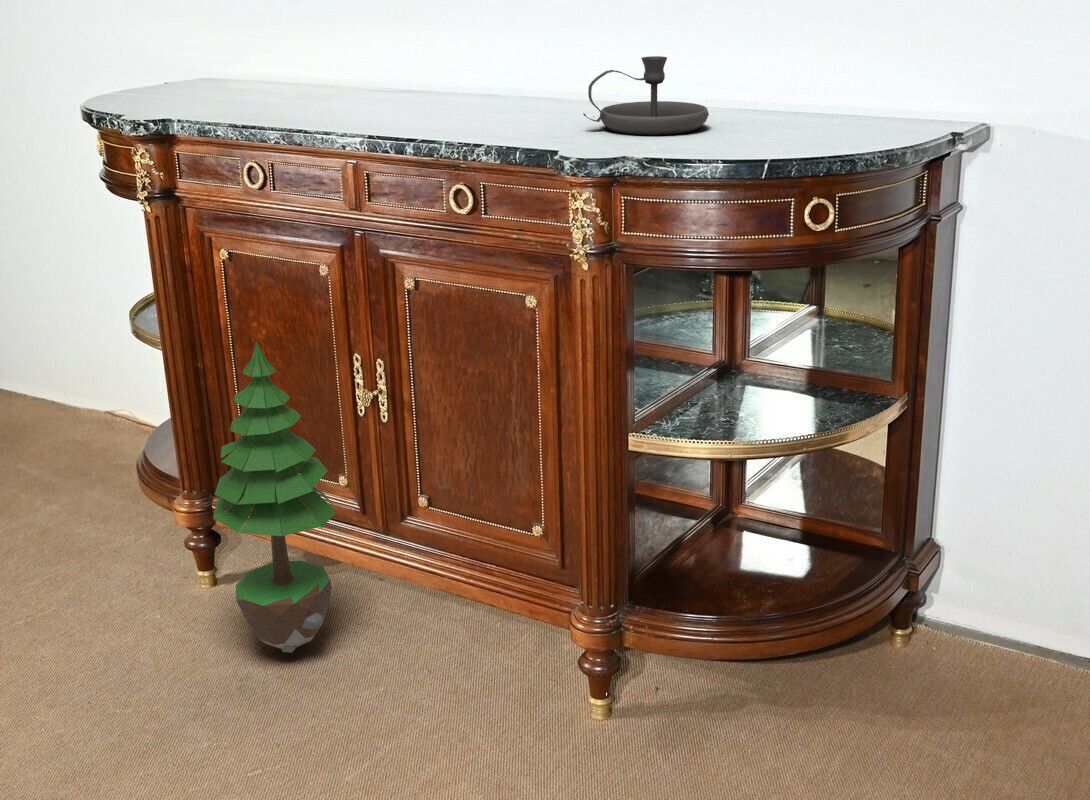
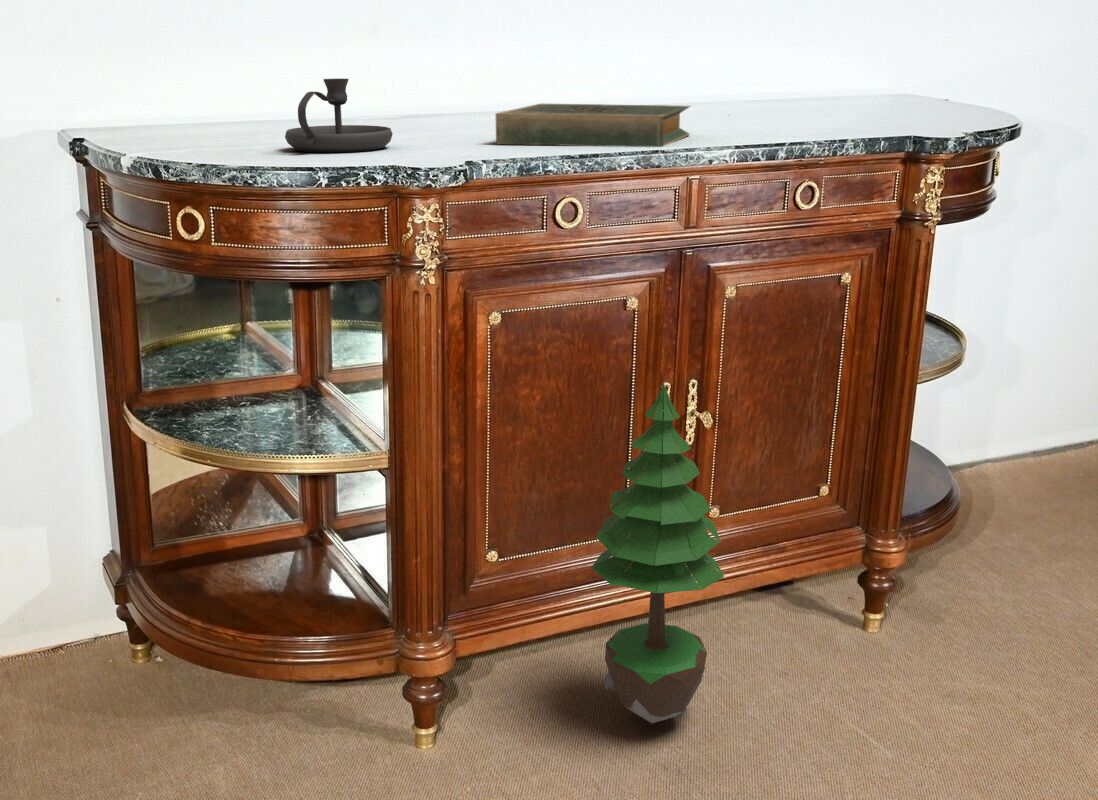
candlestick: present [583,56,709,135] -> present [285,79,392,152]
hardback book: none [311,70,480,128] -> present [496,104,690,147]

